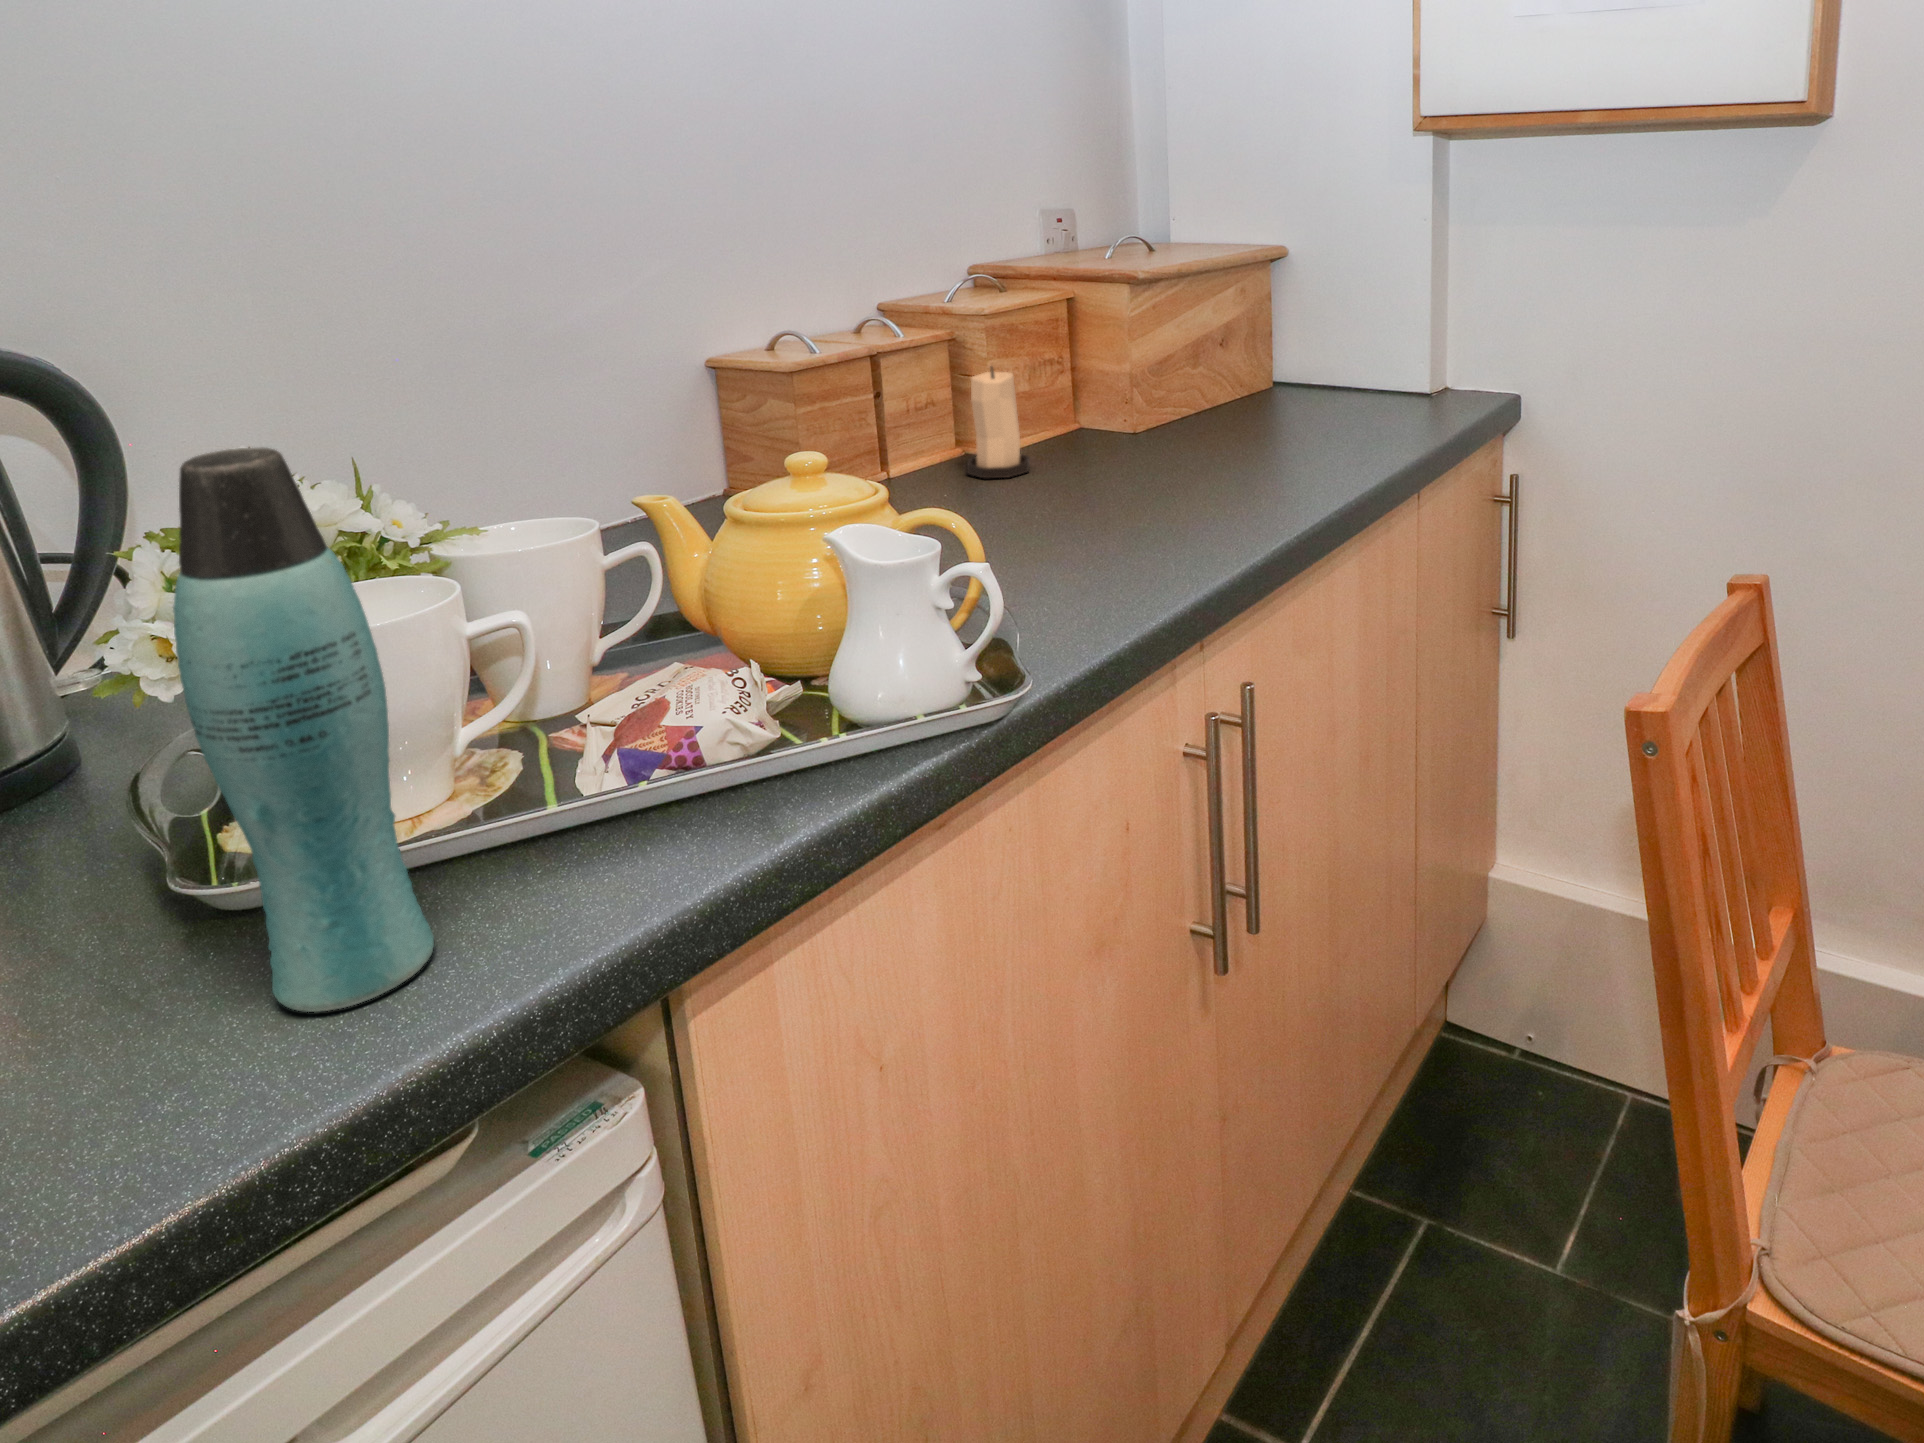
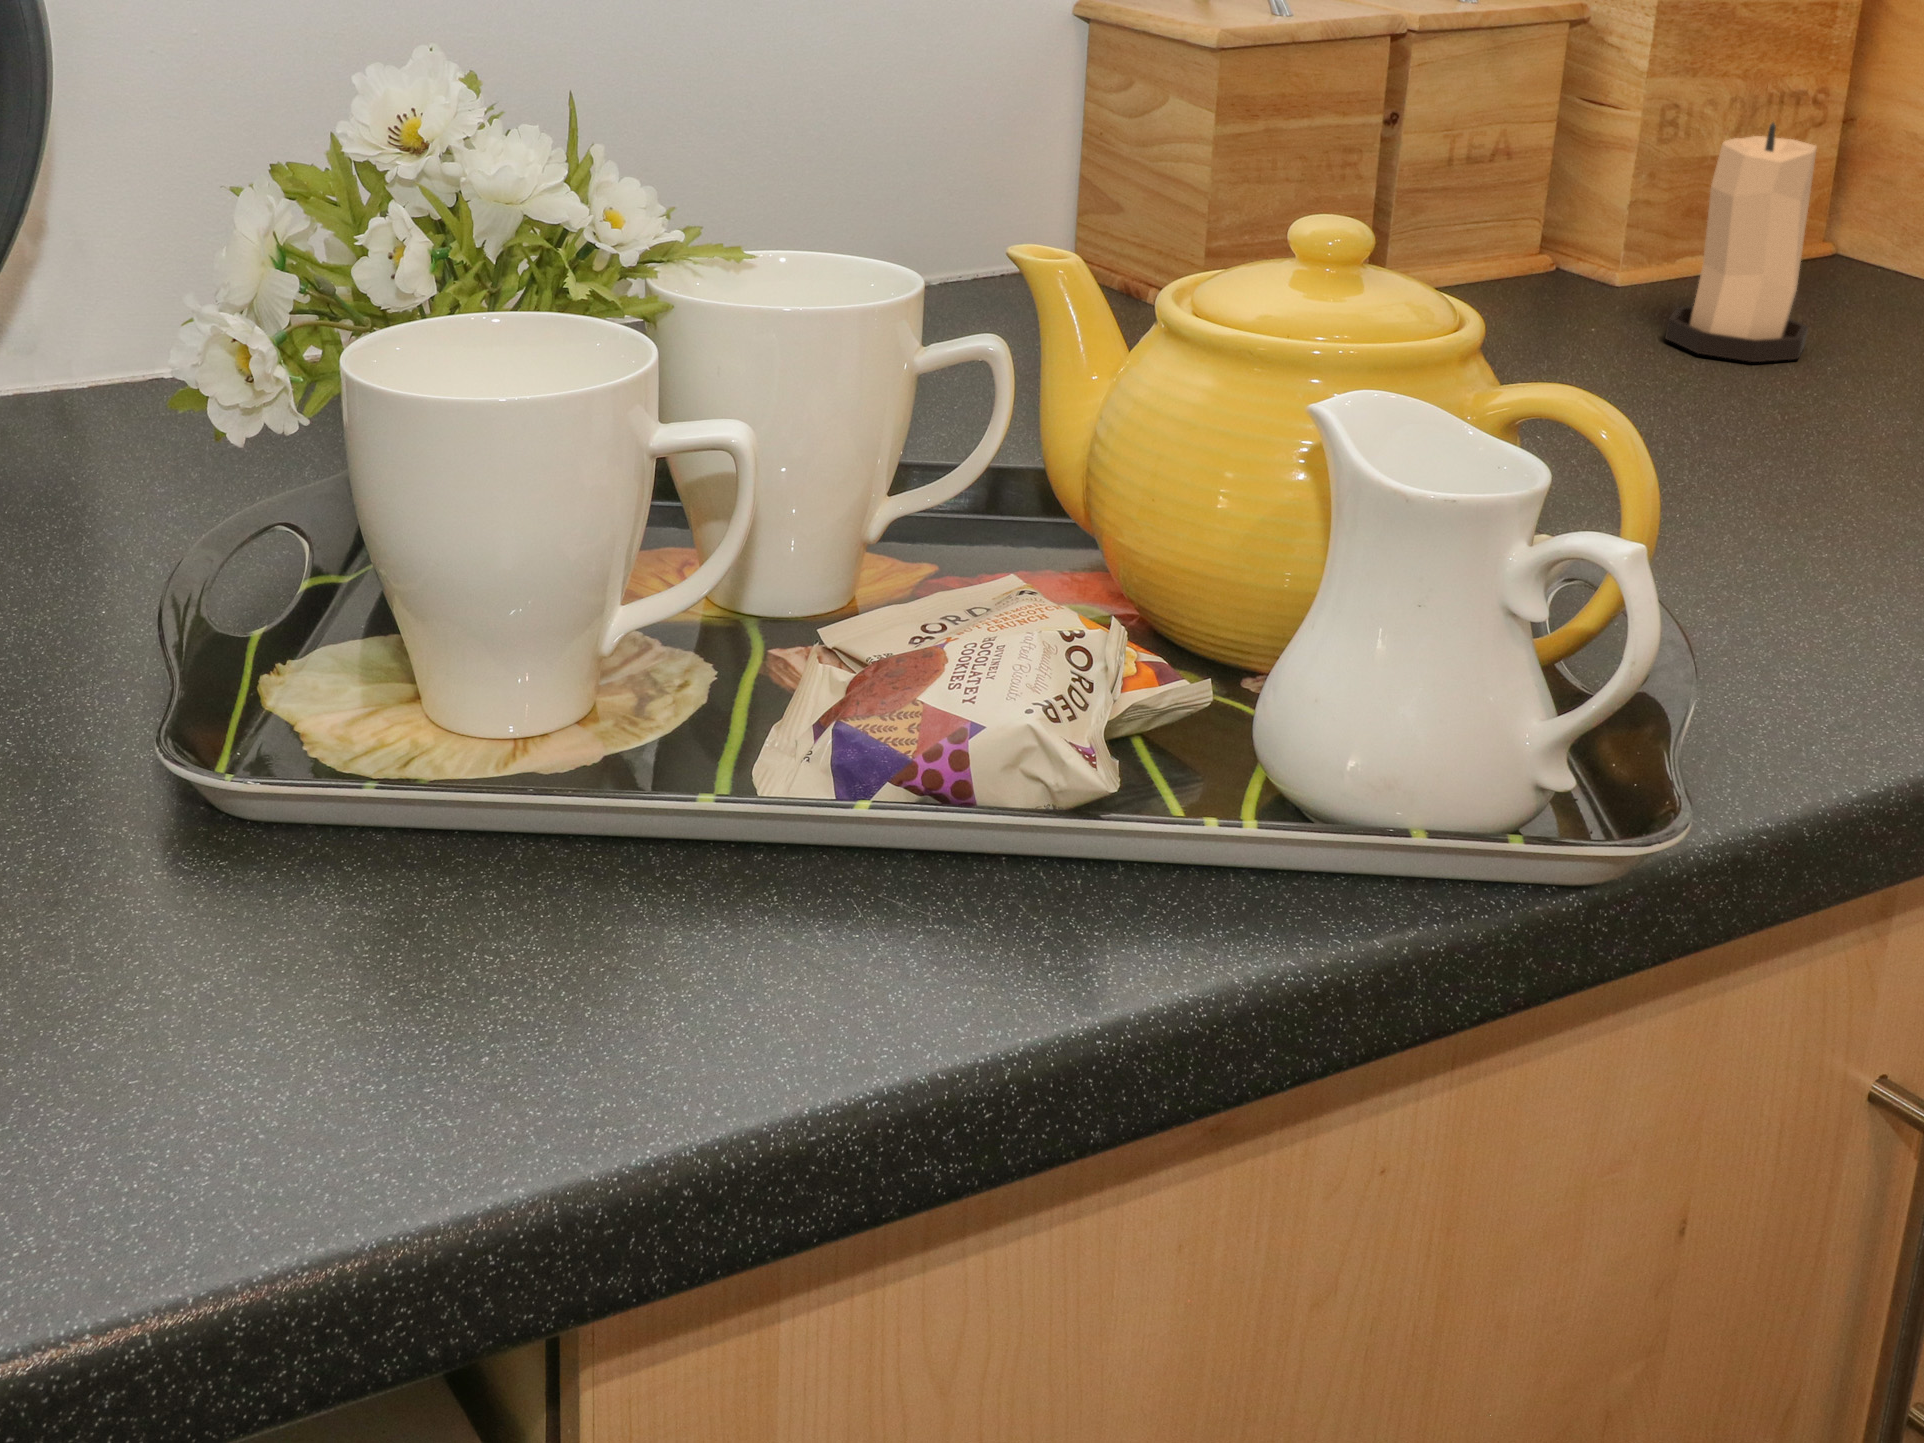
bottle: present [173,448,434,1012] -> none [129,14,440,1054]

